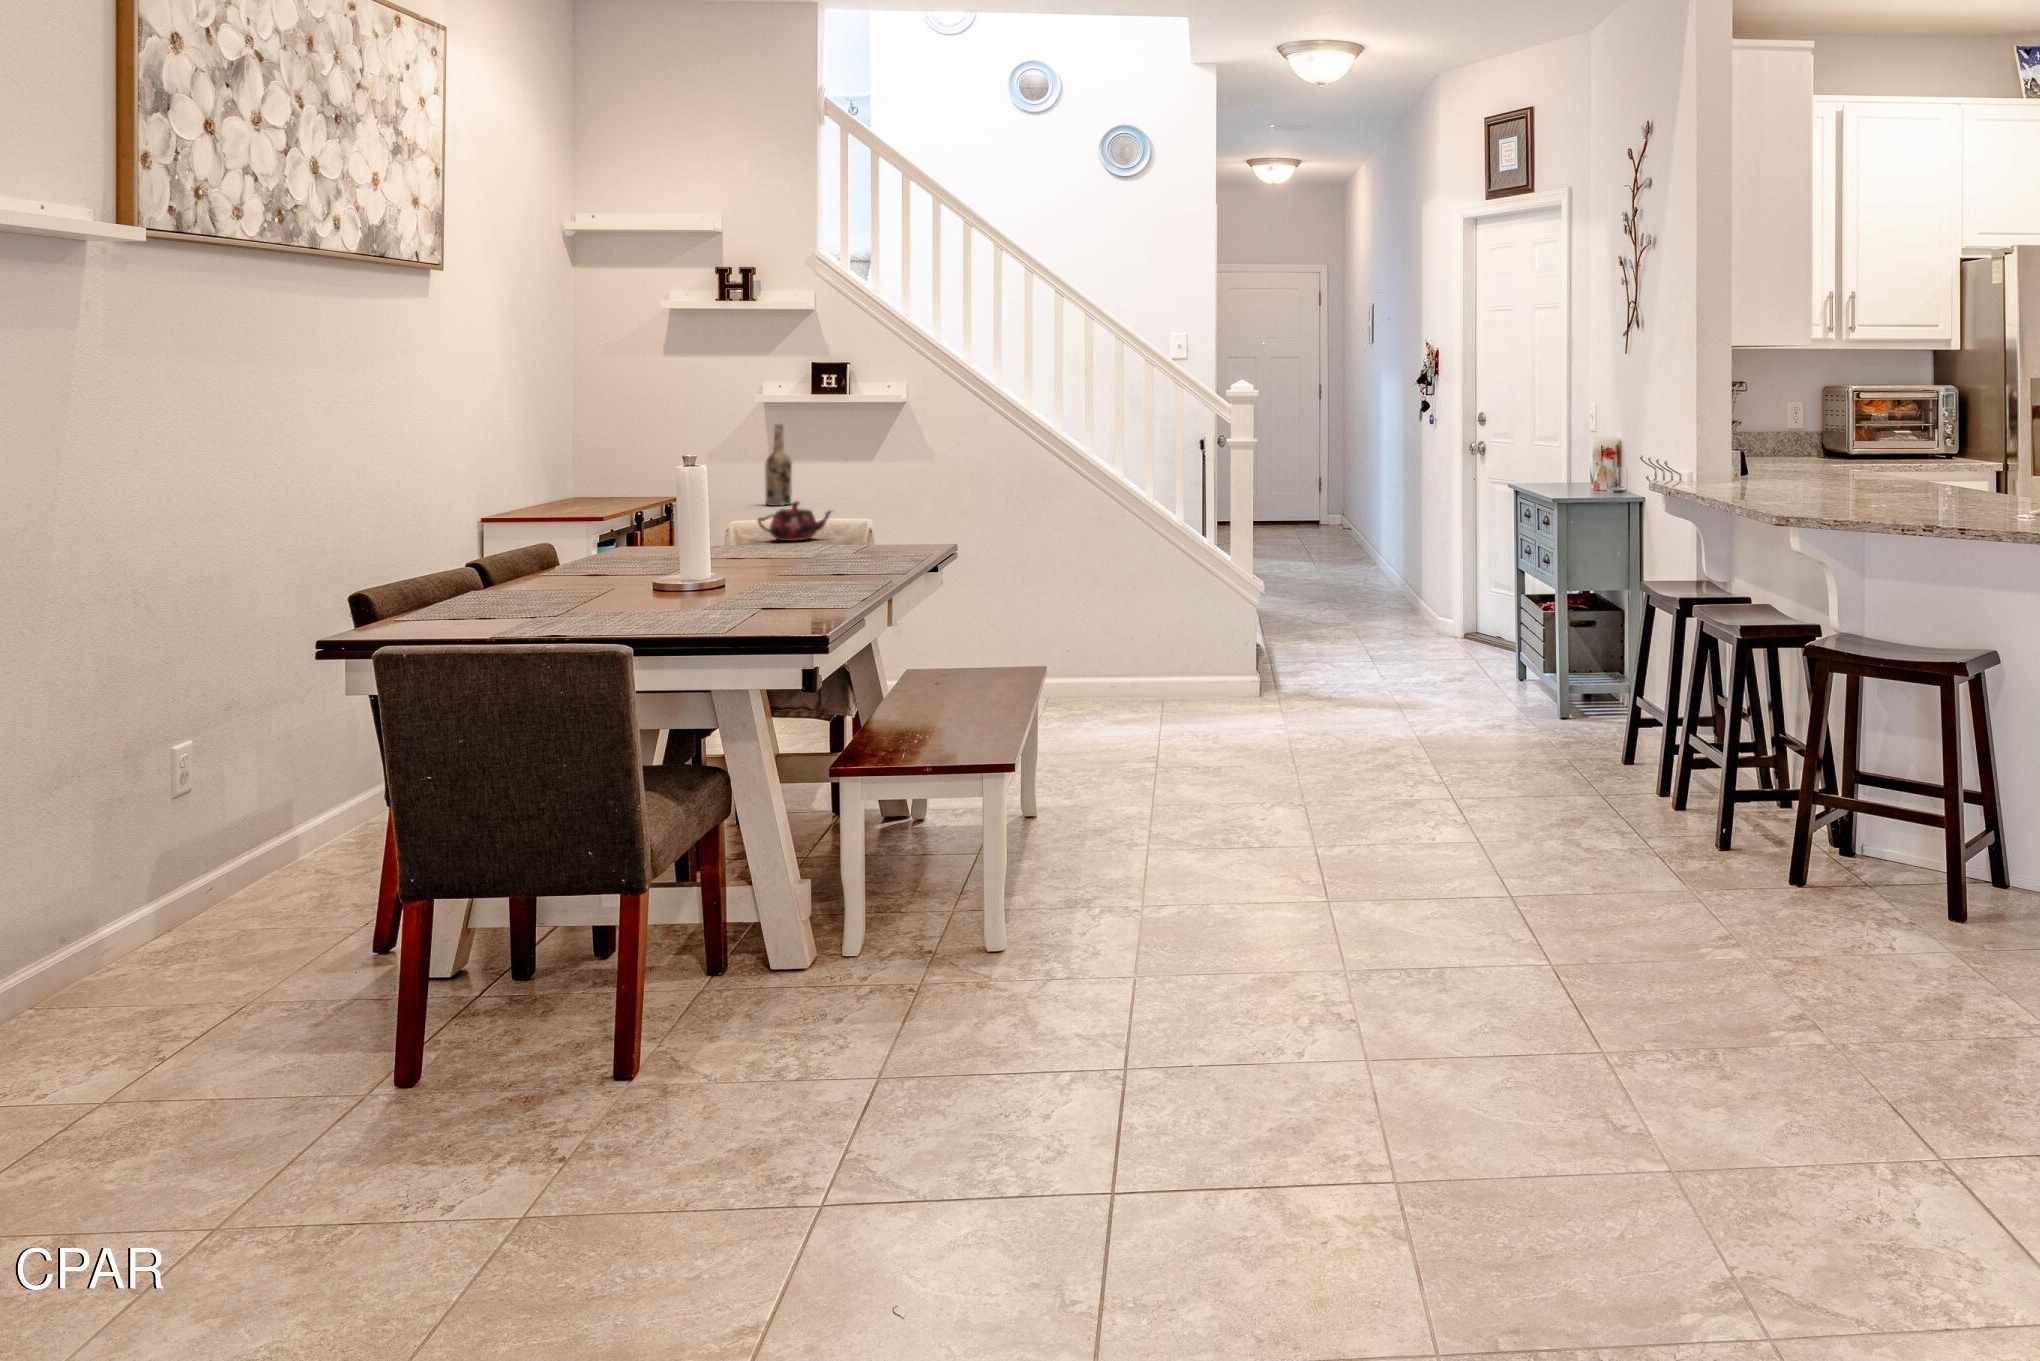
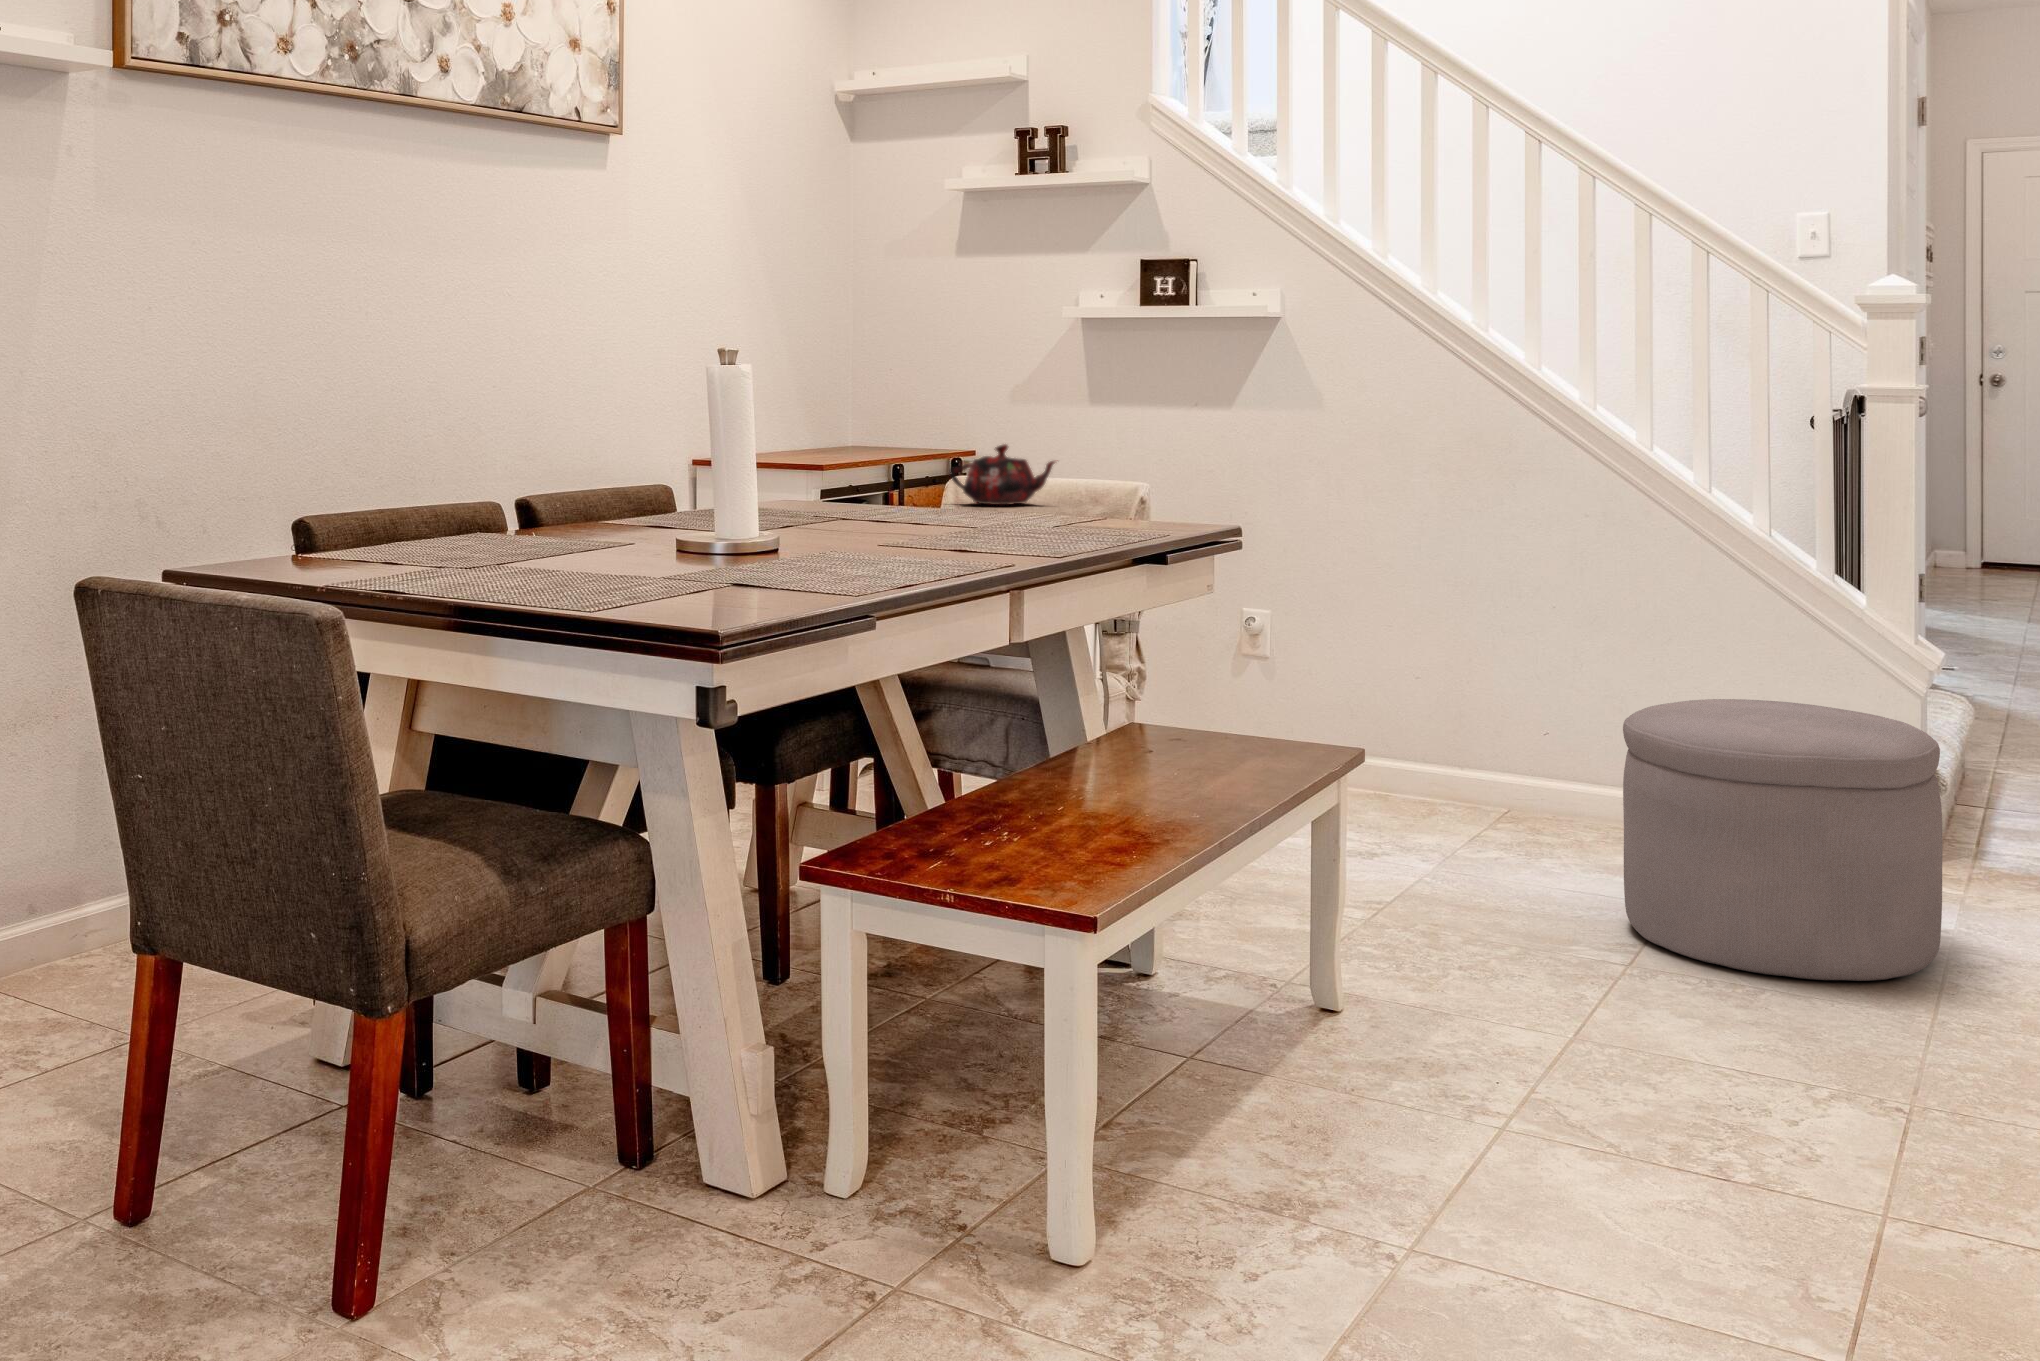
wine bottle: present [765,425,792,506] -> none [1081,354,1118,472]
ottoman: none [1137,617,1282,760] -> present [1623,699,1942,981]

